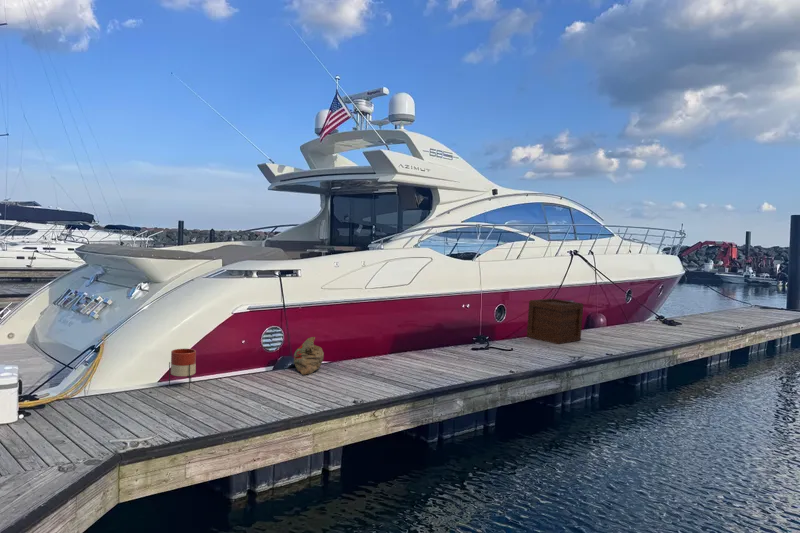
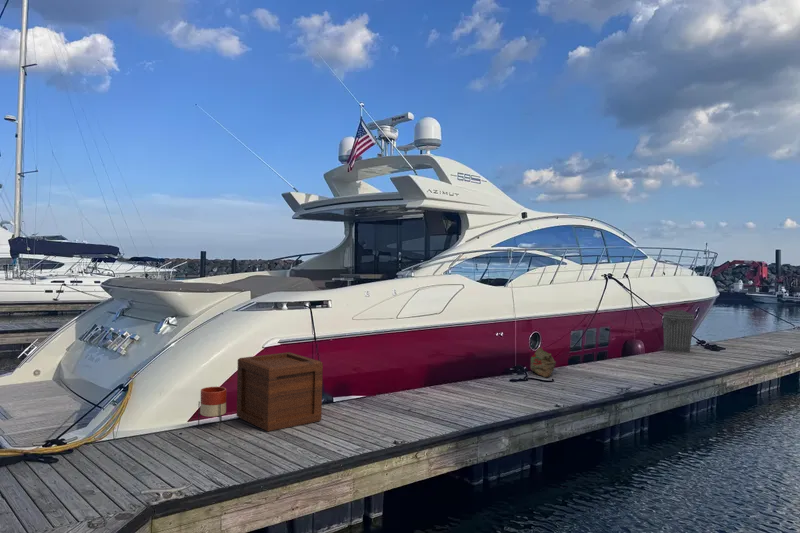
trash can: none [628,286,657,328] -> present [663,309,694,353]
wooden crate: present [527,298,583,344] -> present [237,352,323,432]
bag: present [294,337,324,375] -> present [530,348,556,377]

